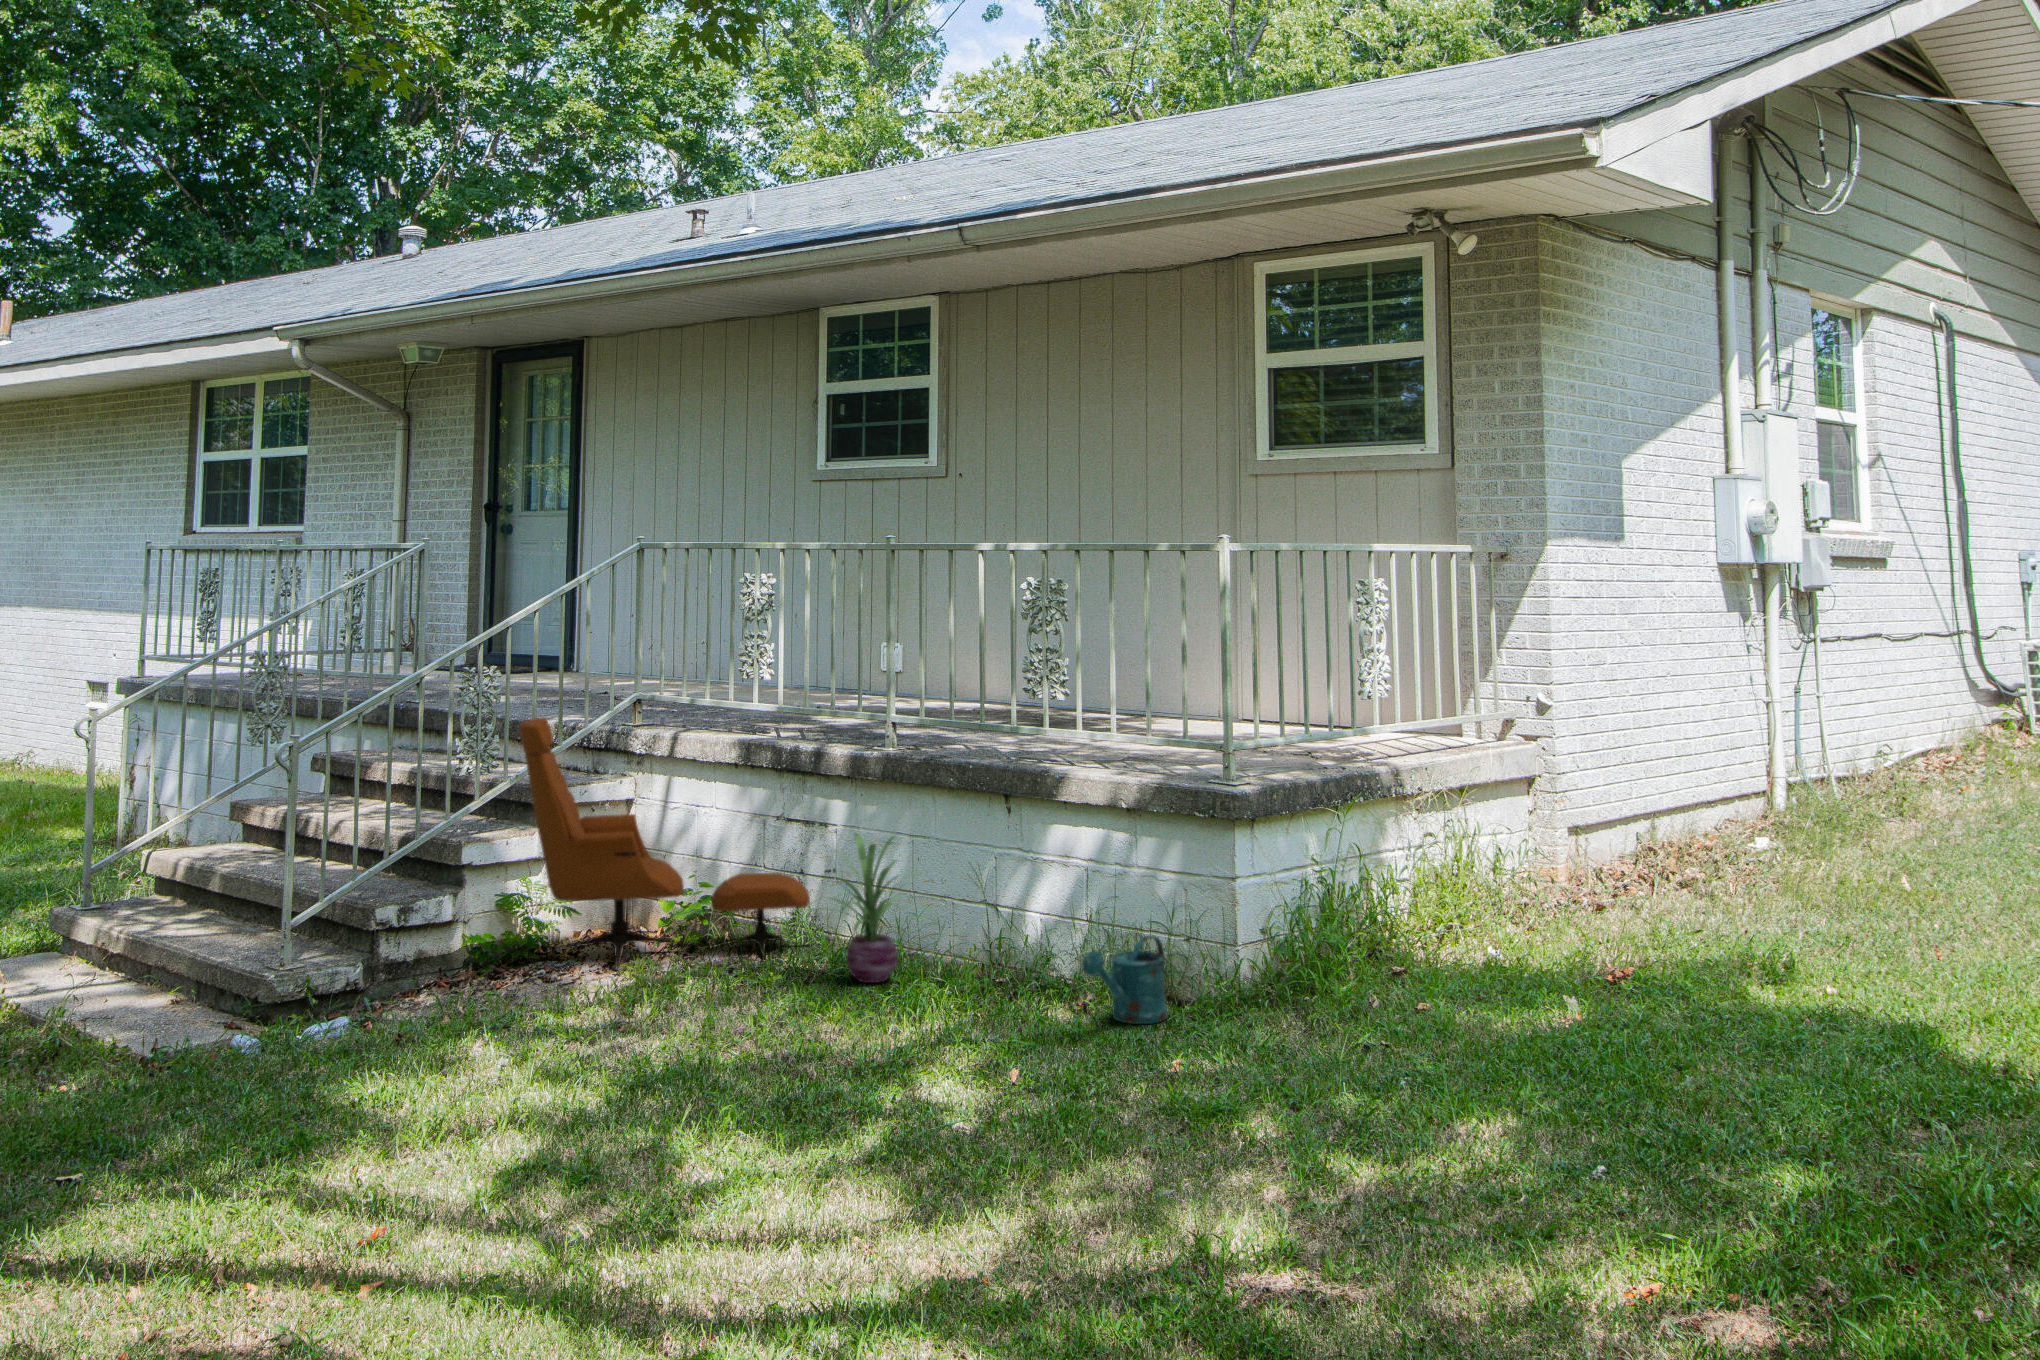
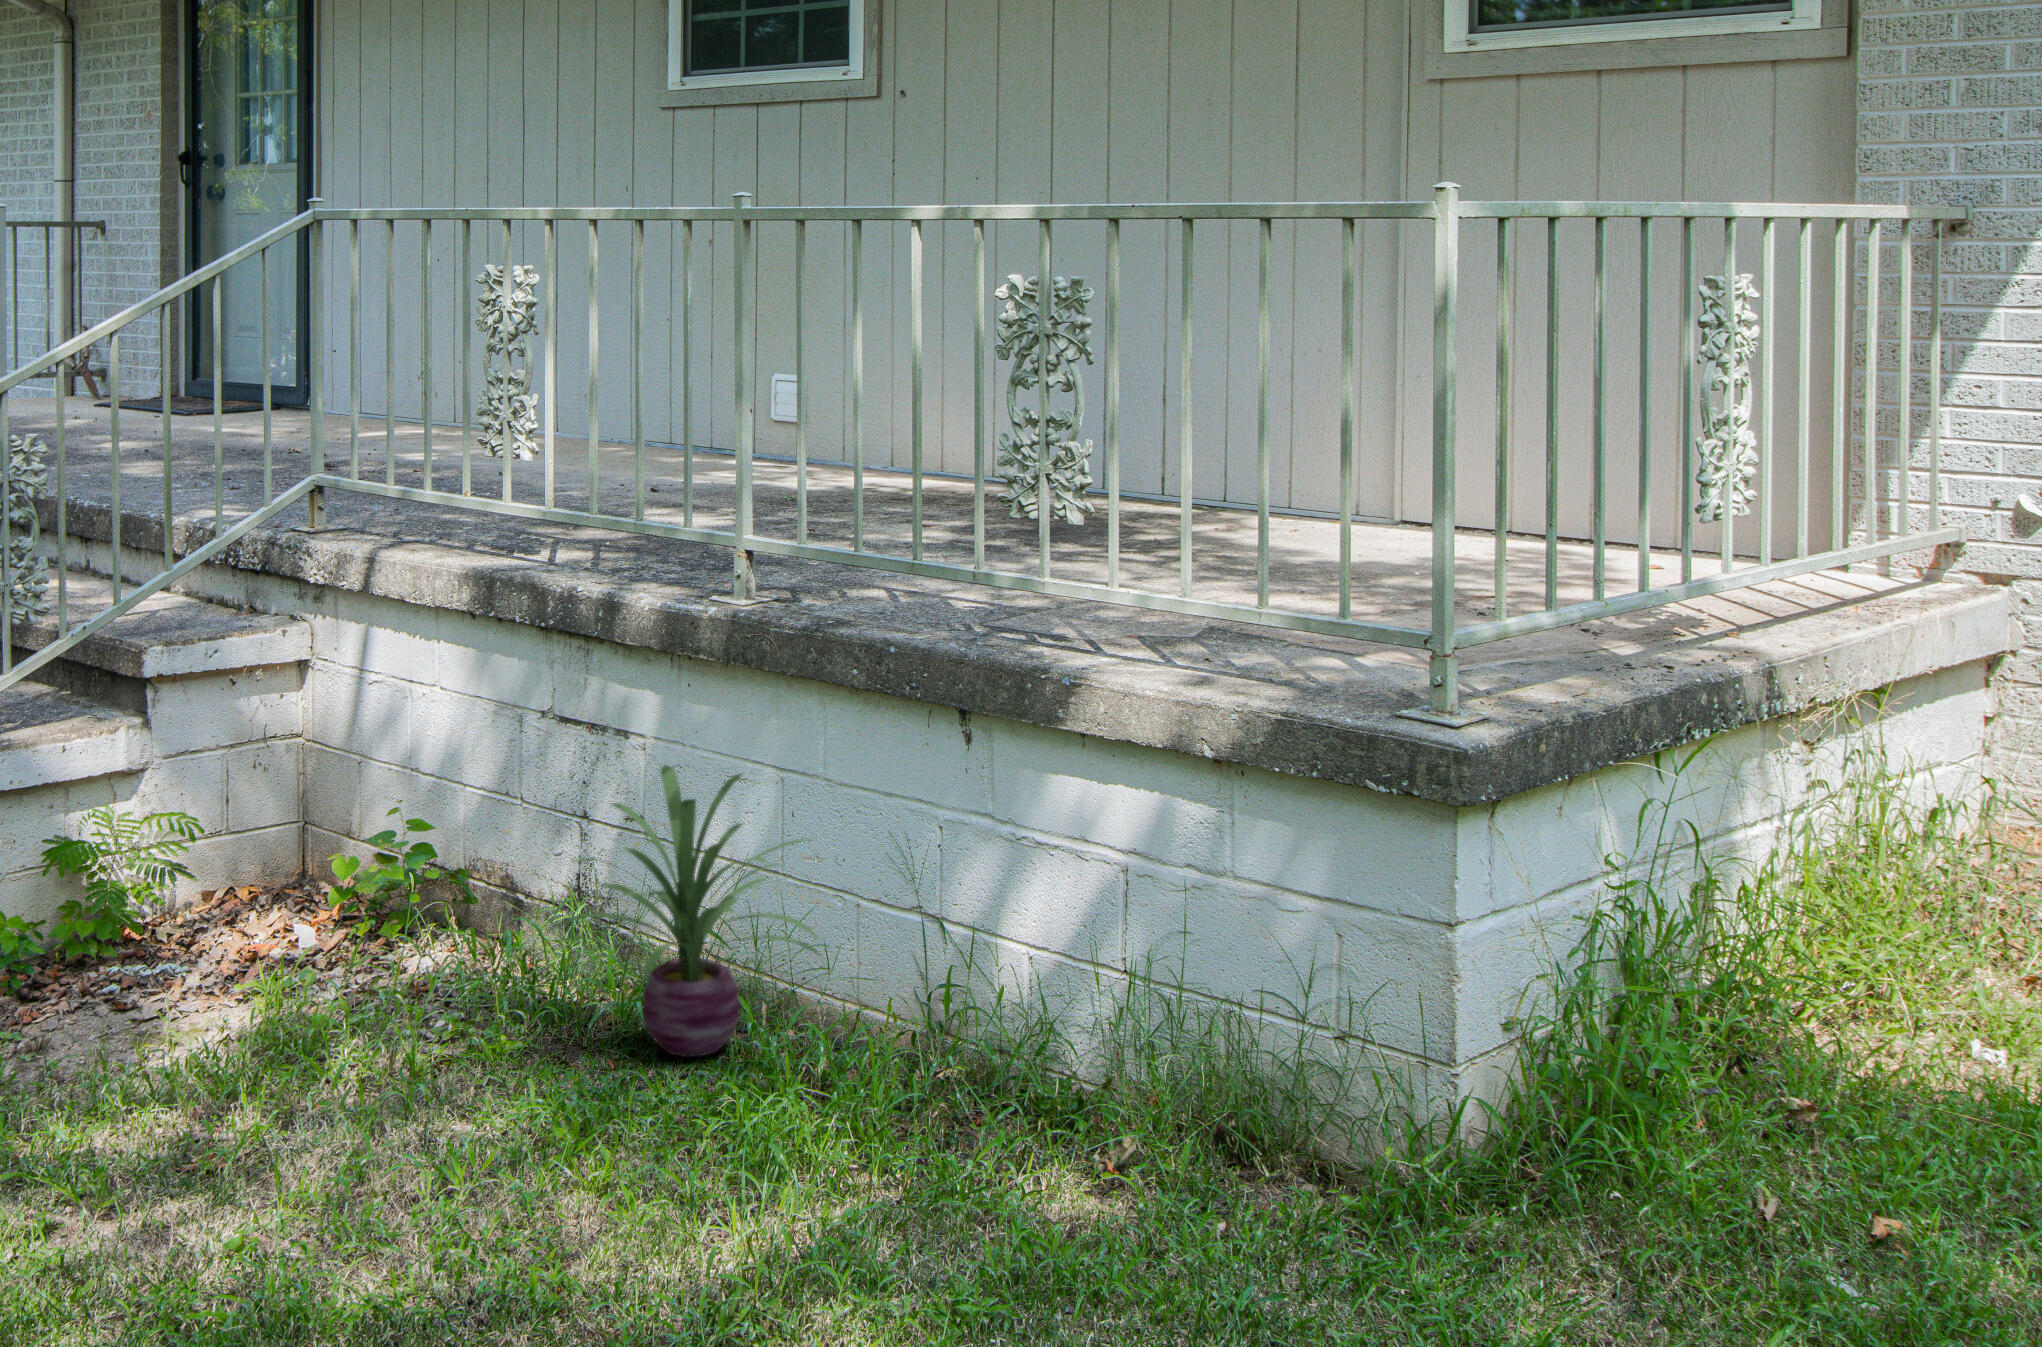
lounge chair: present [520,717,810,969] -> none [45,530,603,1001]
watering can: present [1082,936,1167,1024] -> none [1103,1021,1282,1215]

